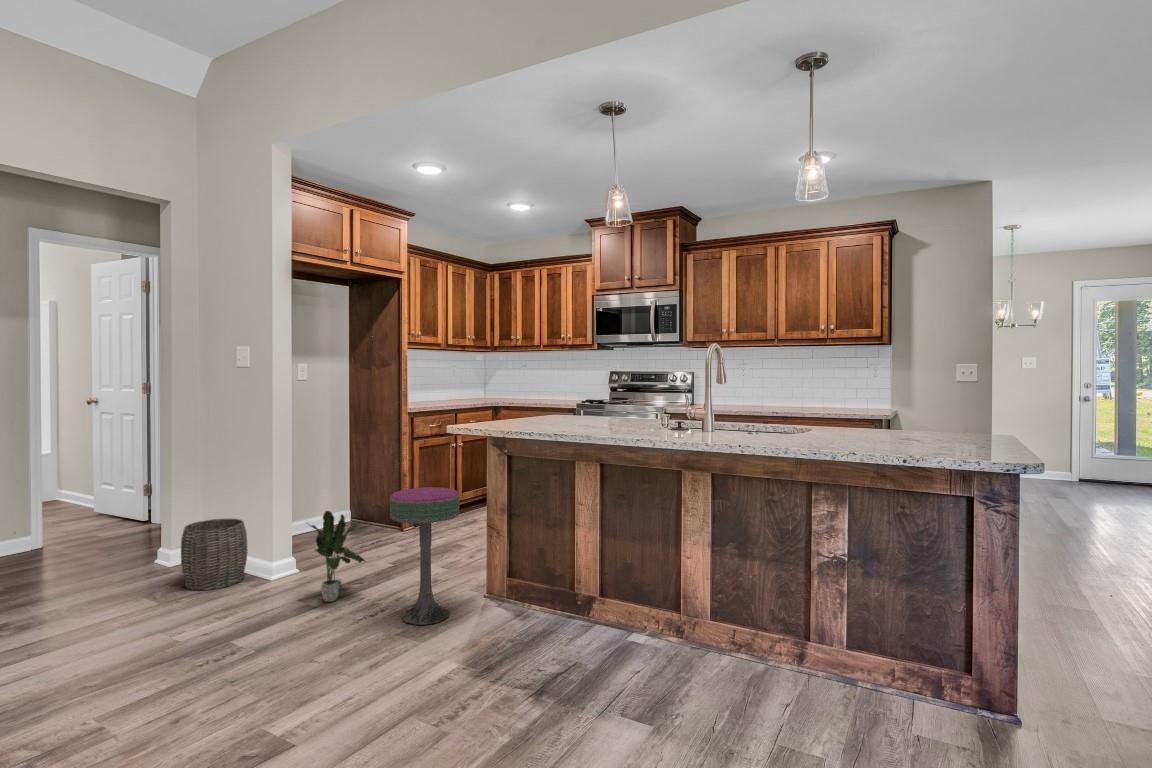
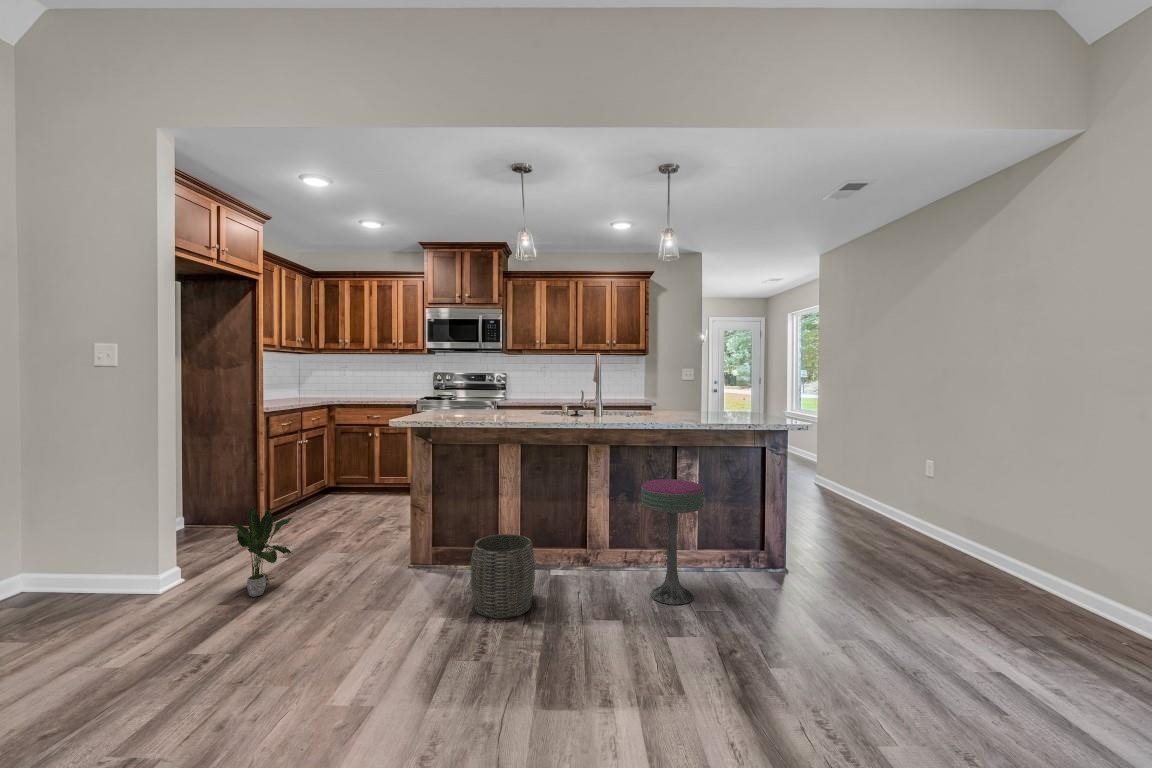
bar stool: present [390,487,460,625] -> present [641,479,704,605]
woven basket: present [181,519,248,590] -> present [471,534,535,619]

